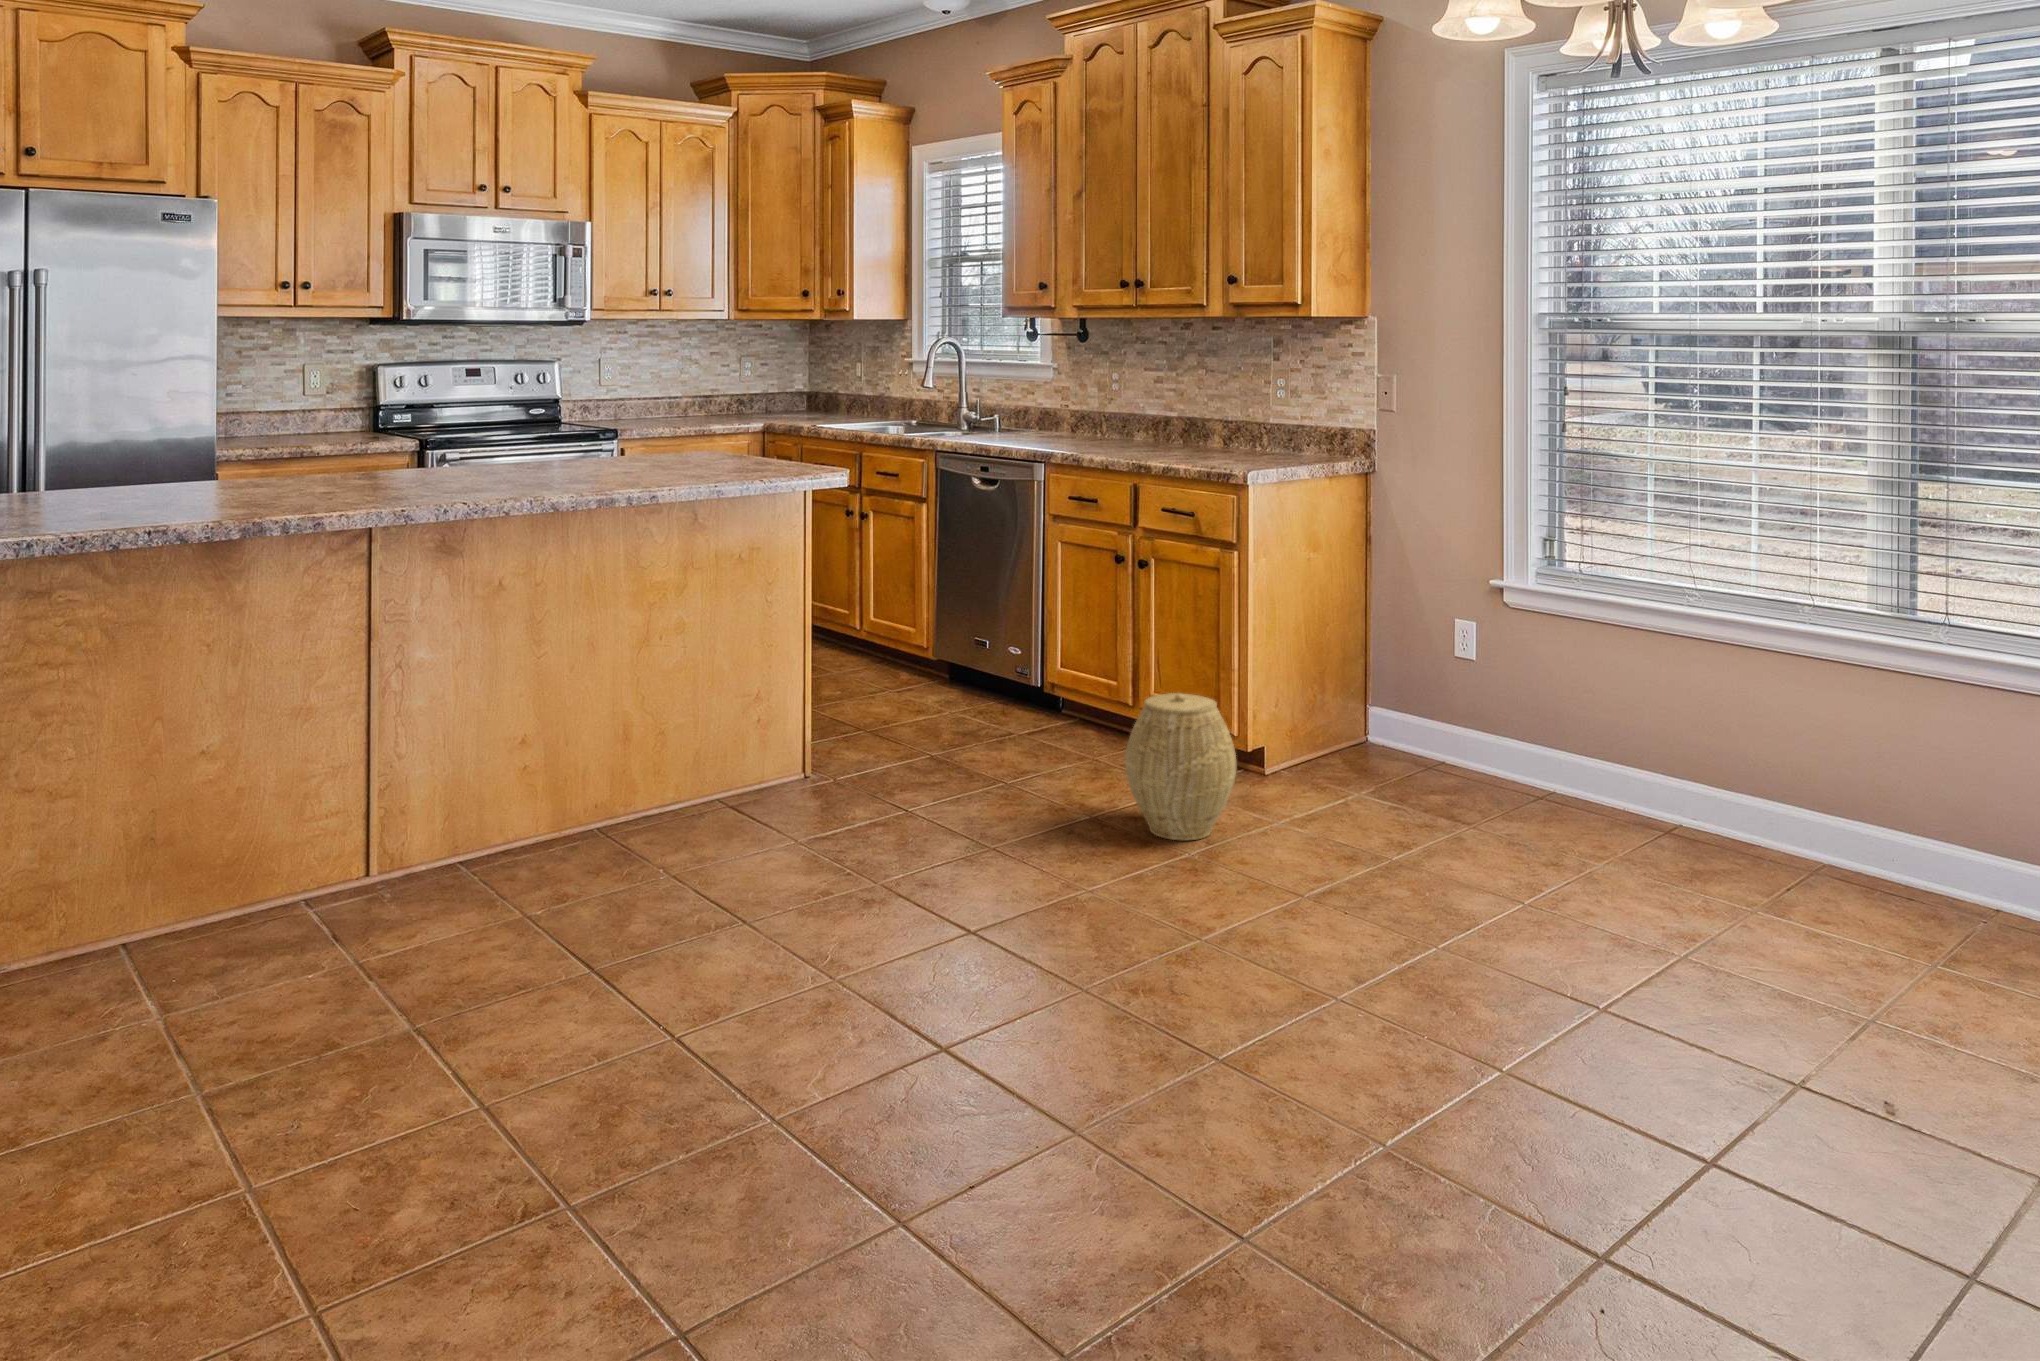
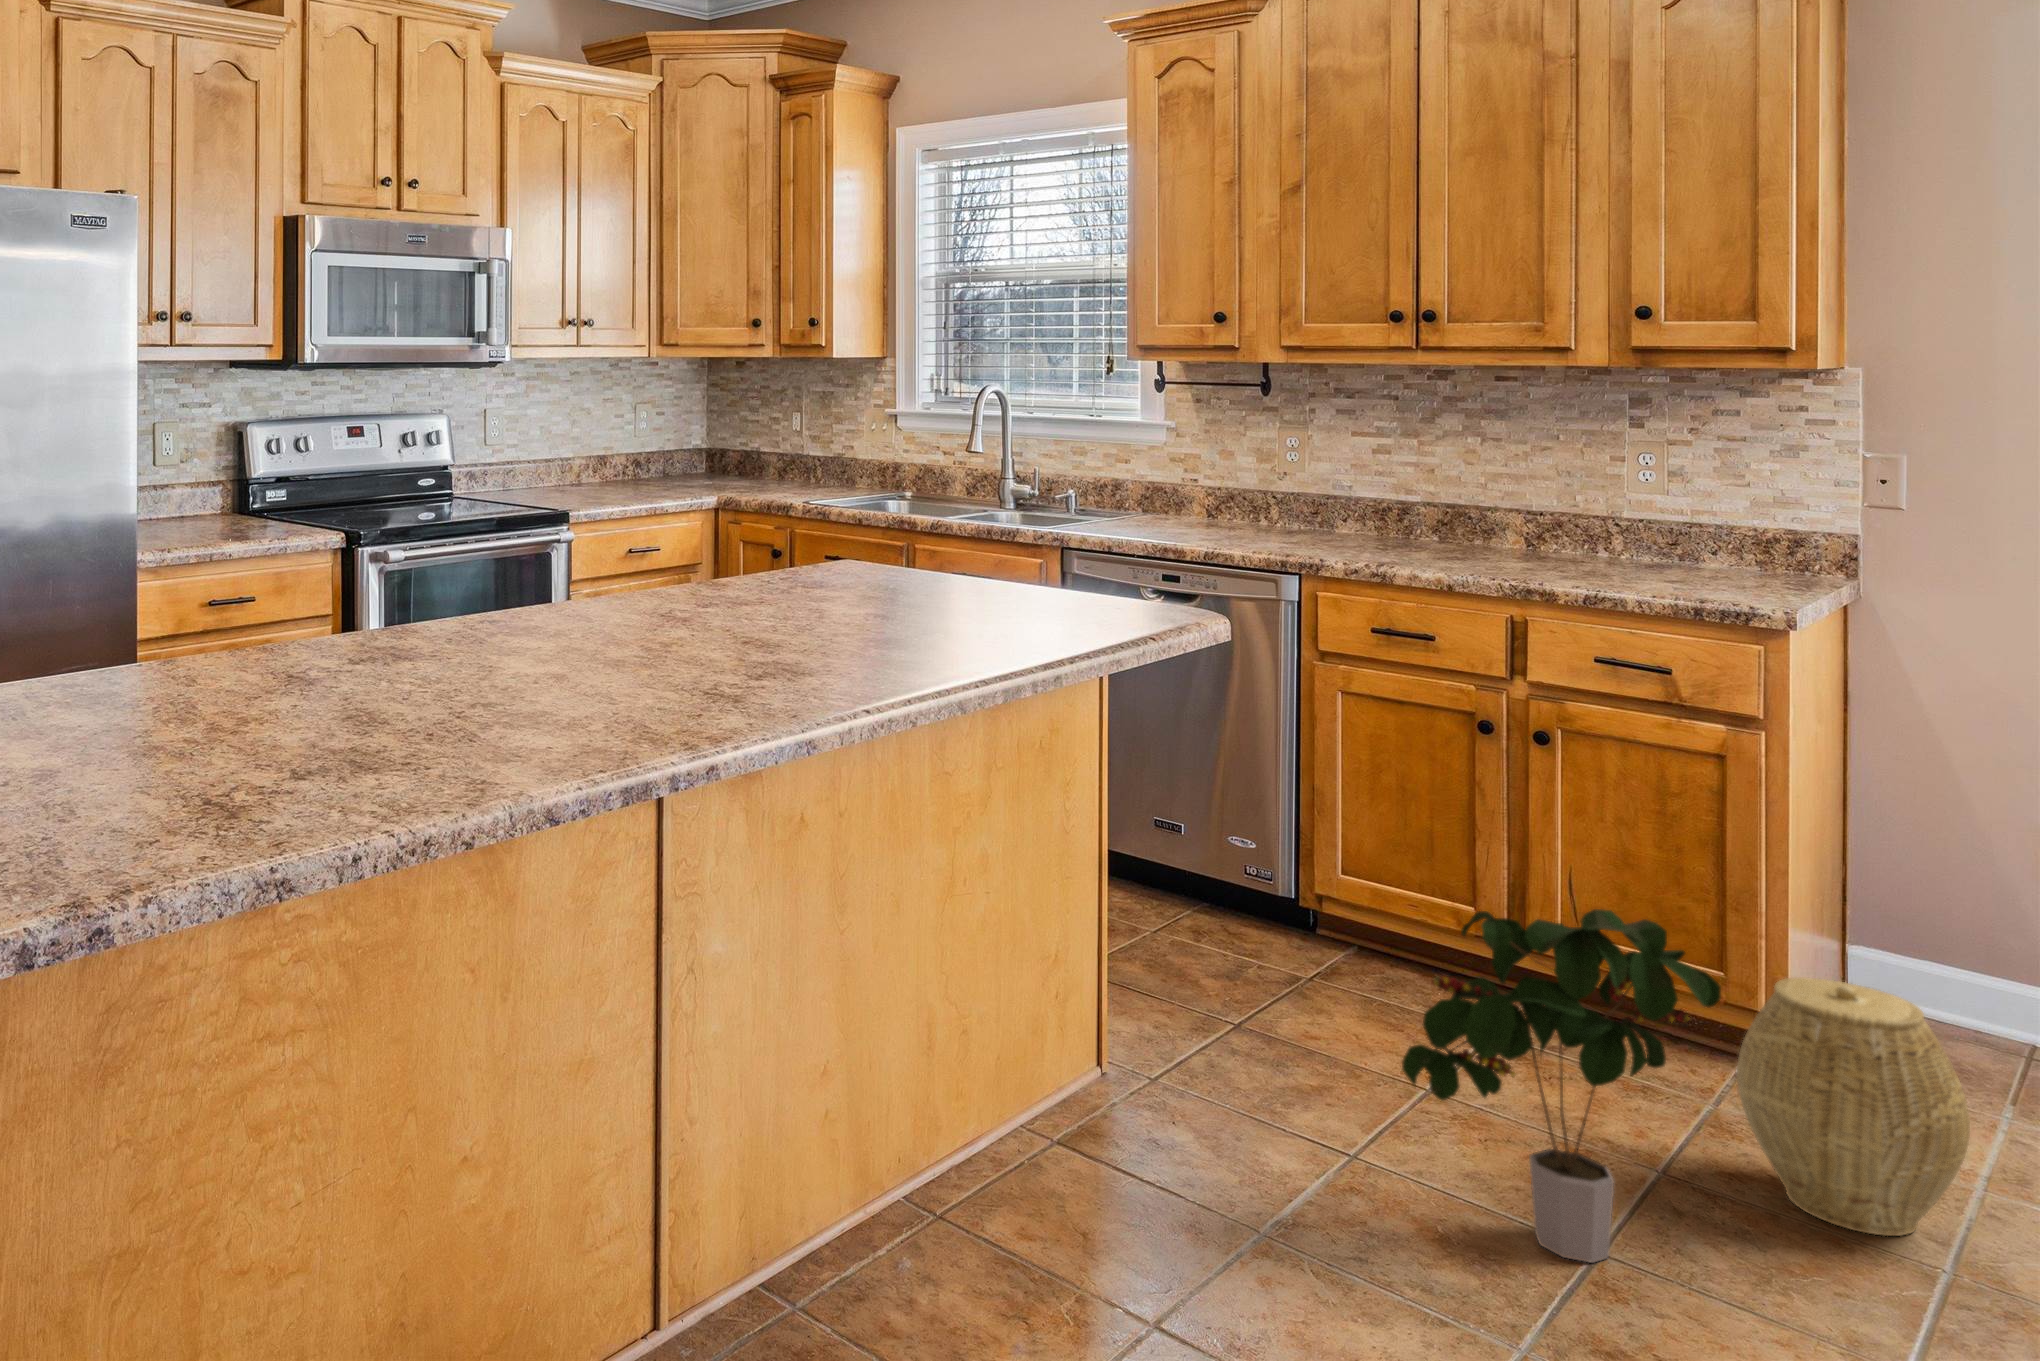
potted plant: none [886,643,1074,852] -> present [1402,909,1721,1263]

